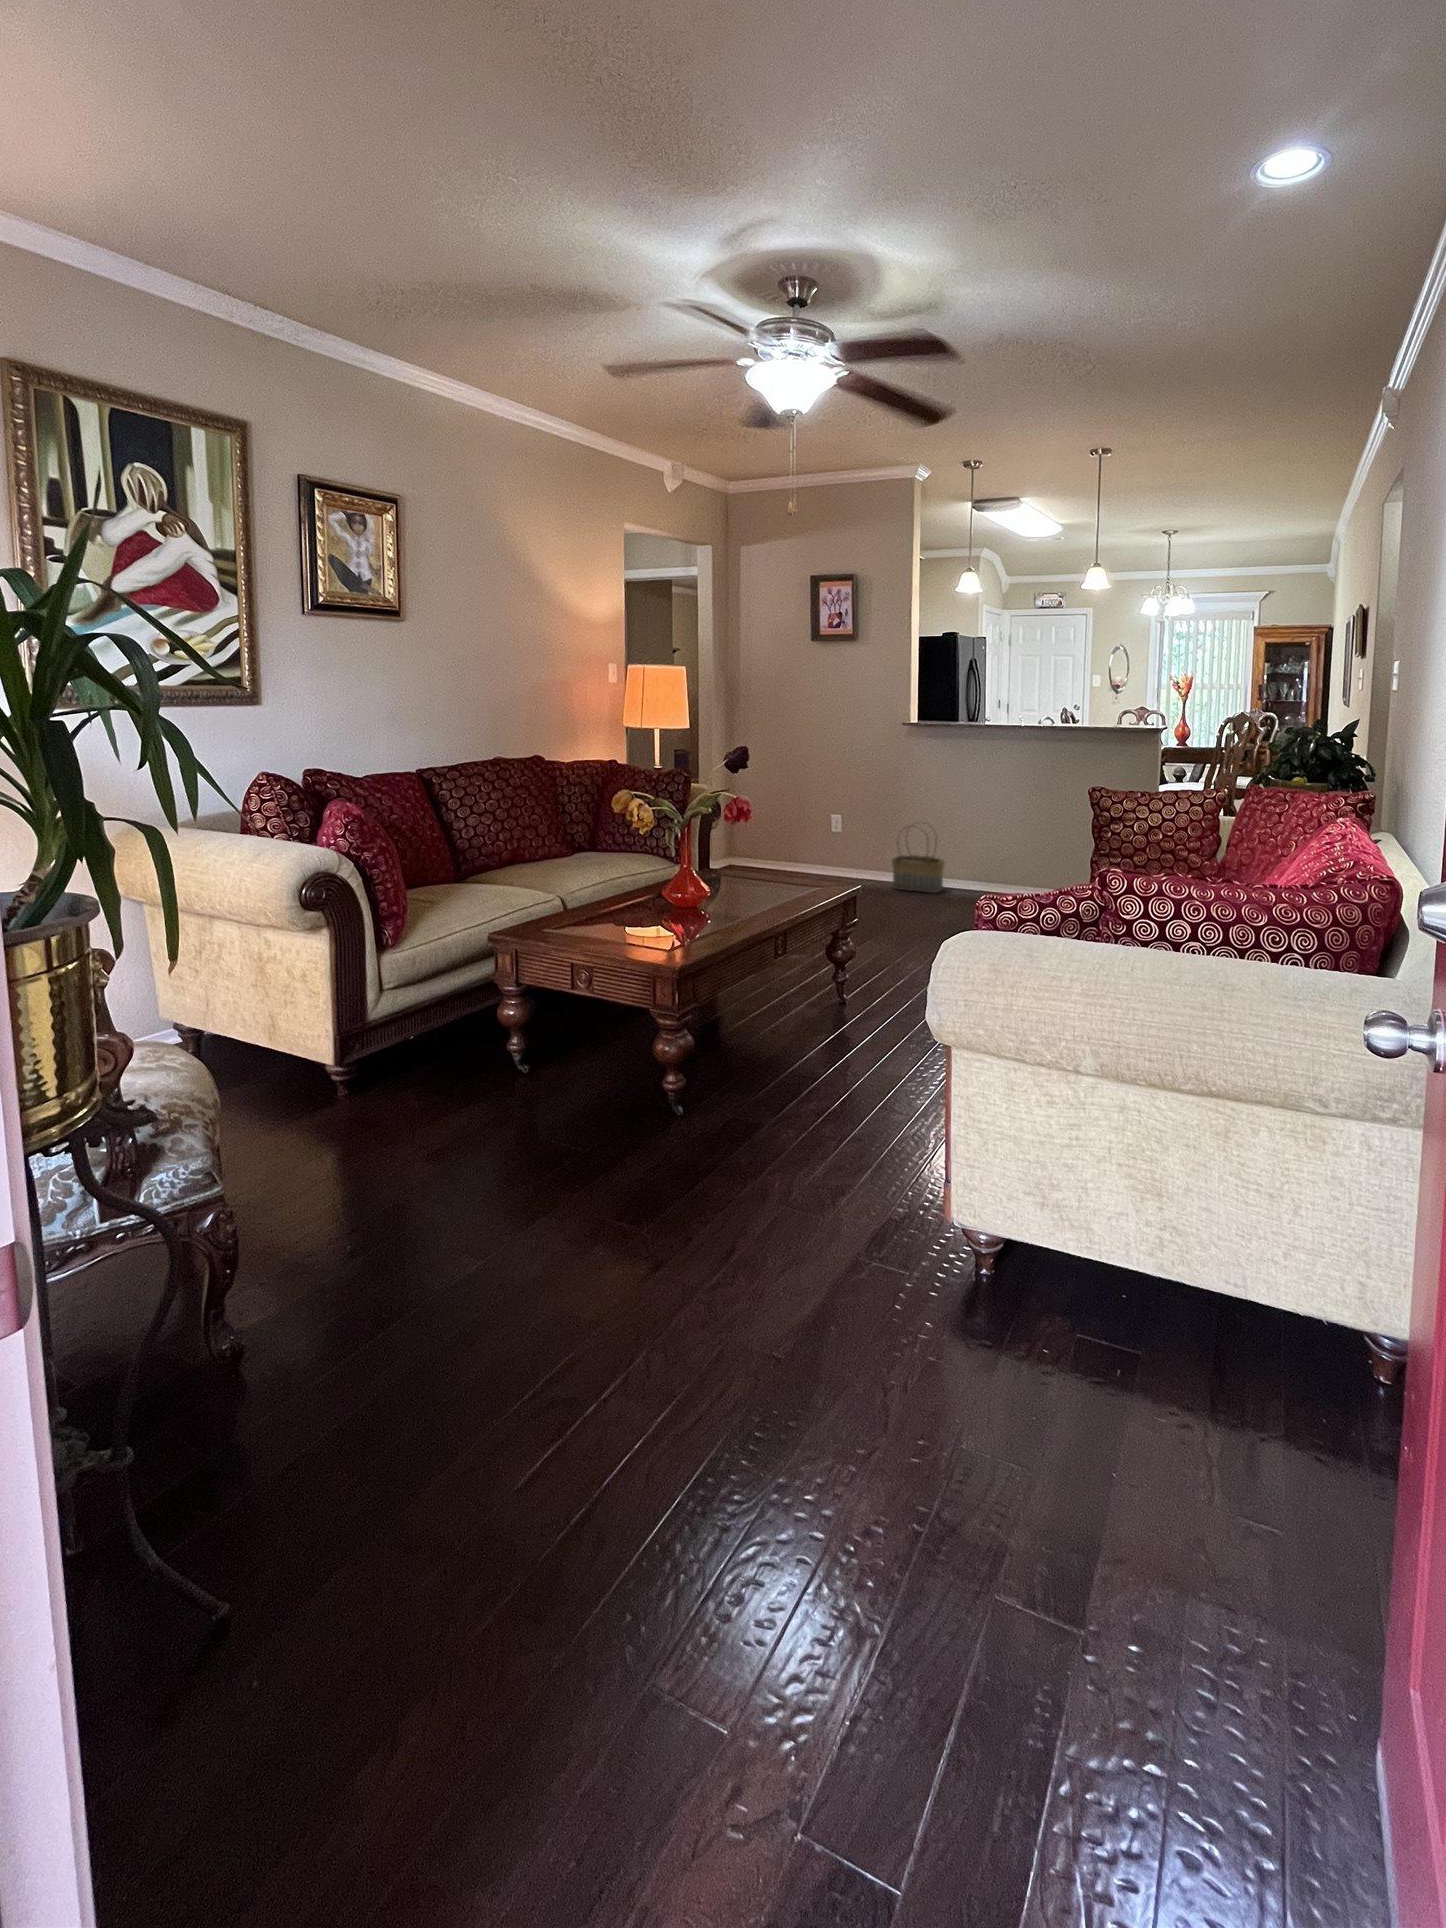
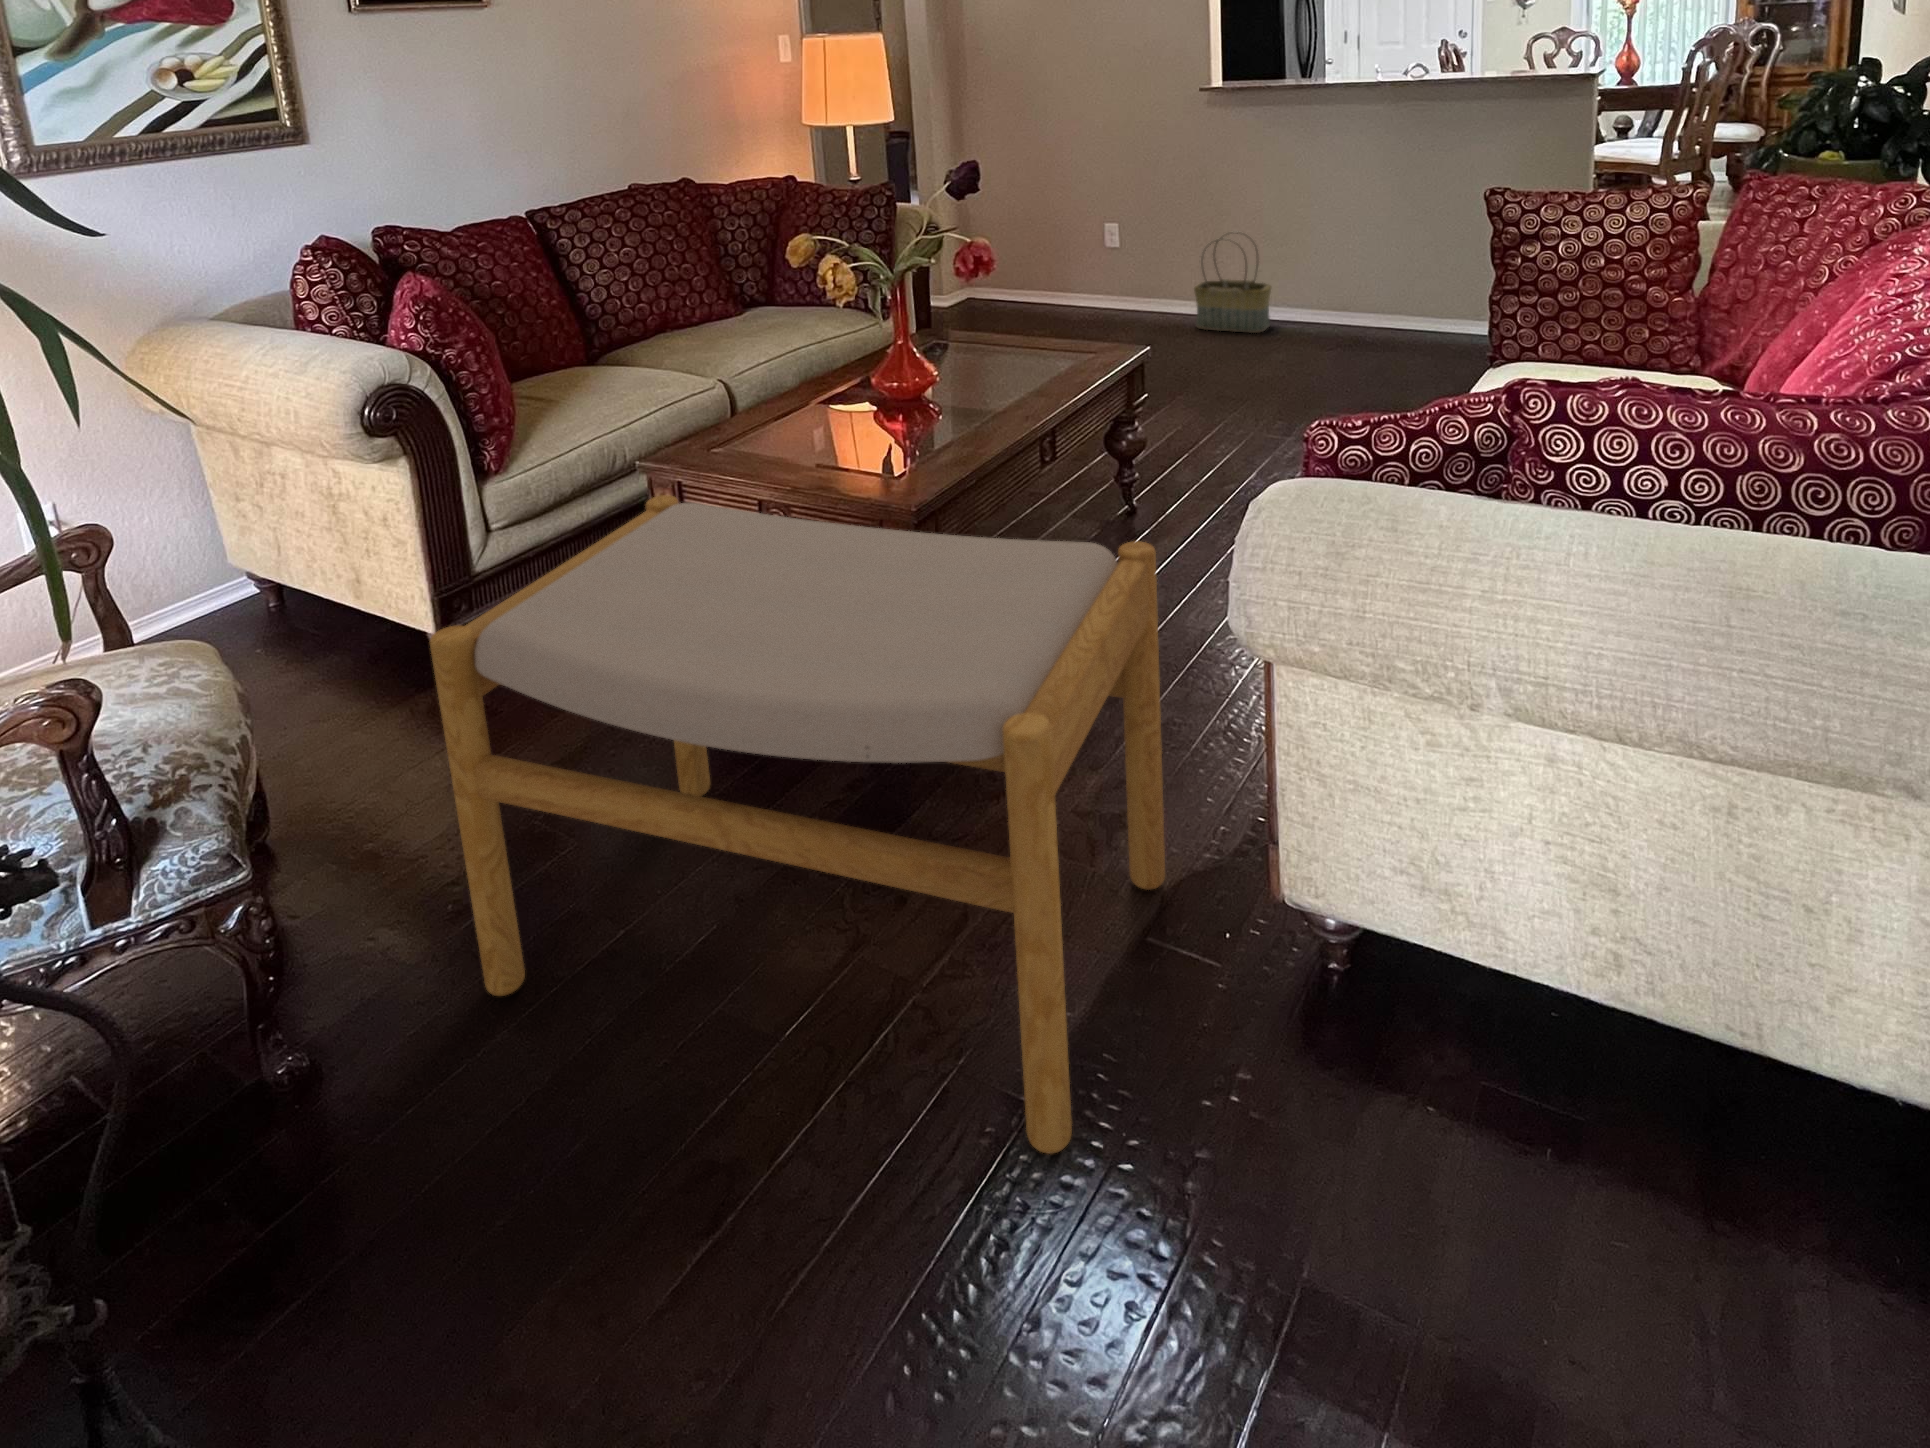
footstool: none [366,950,873,1386] -> present [430,495,1165,1154]

